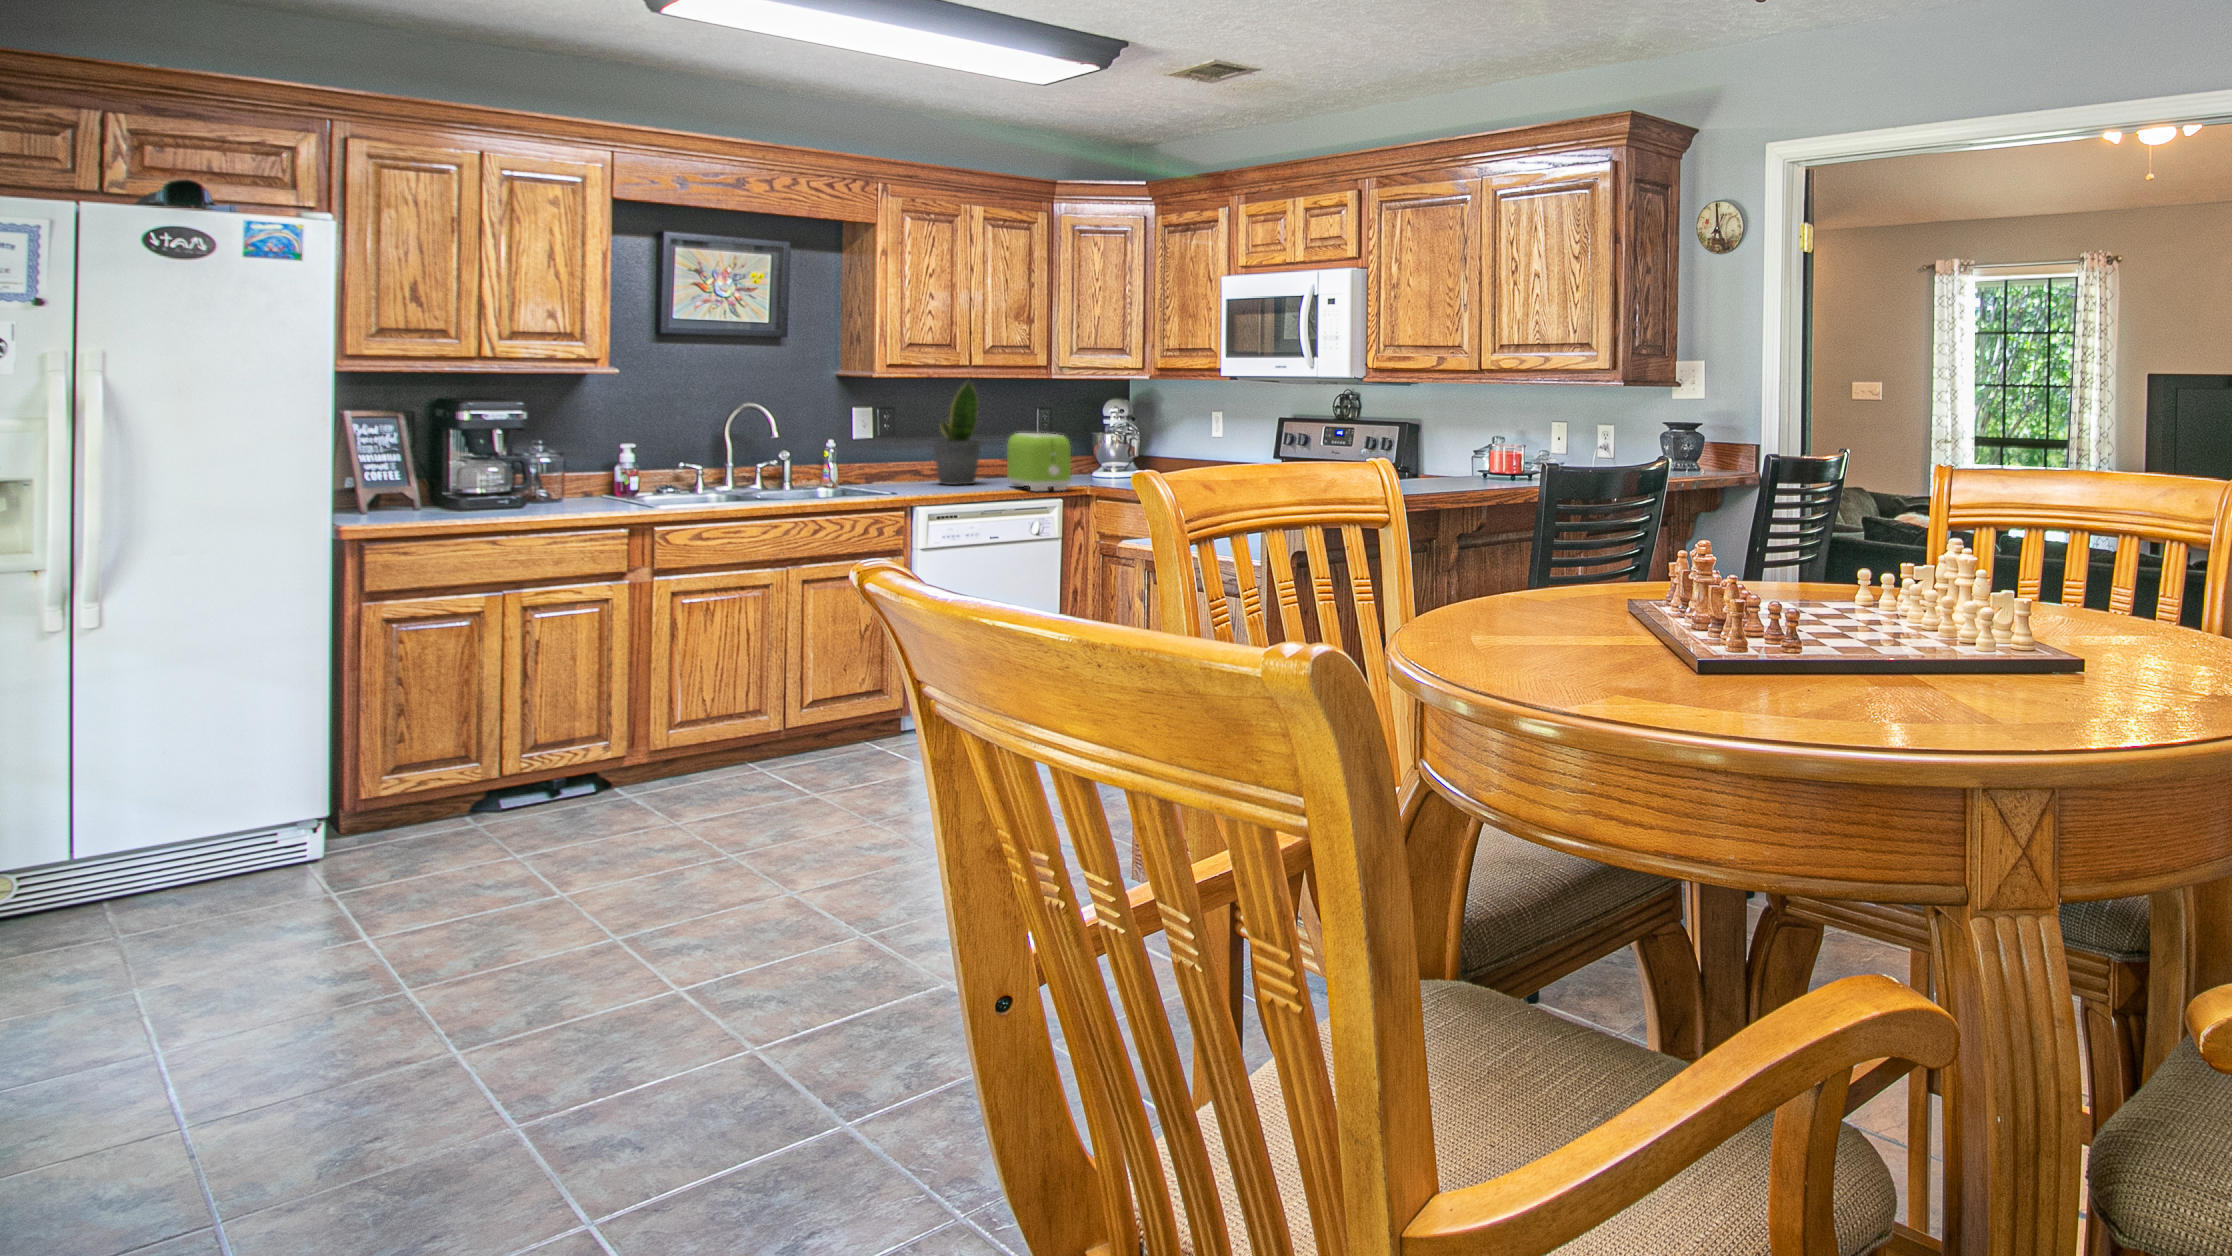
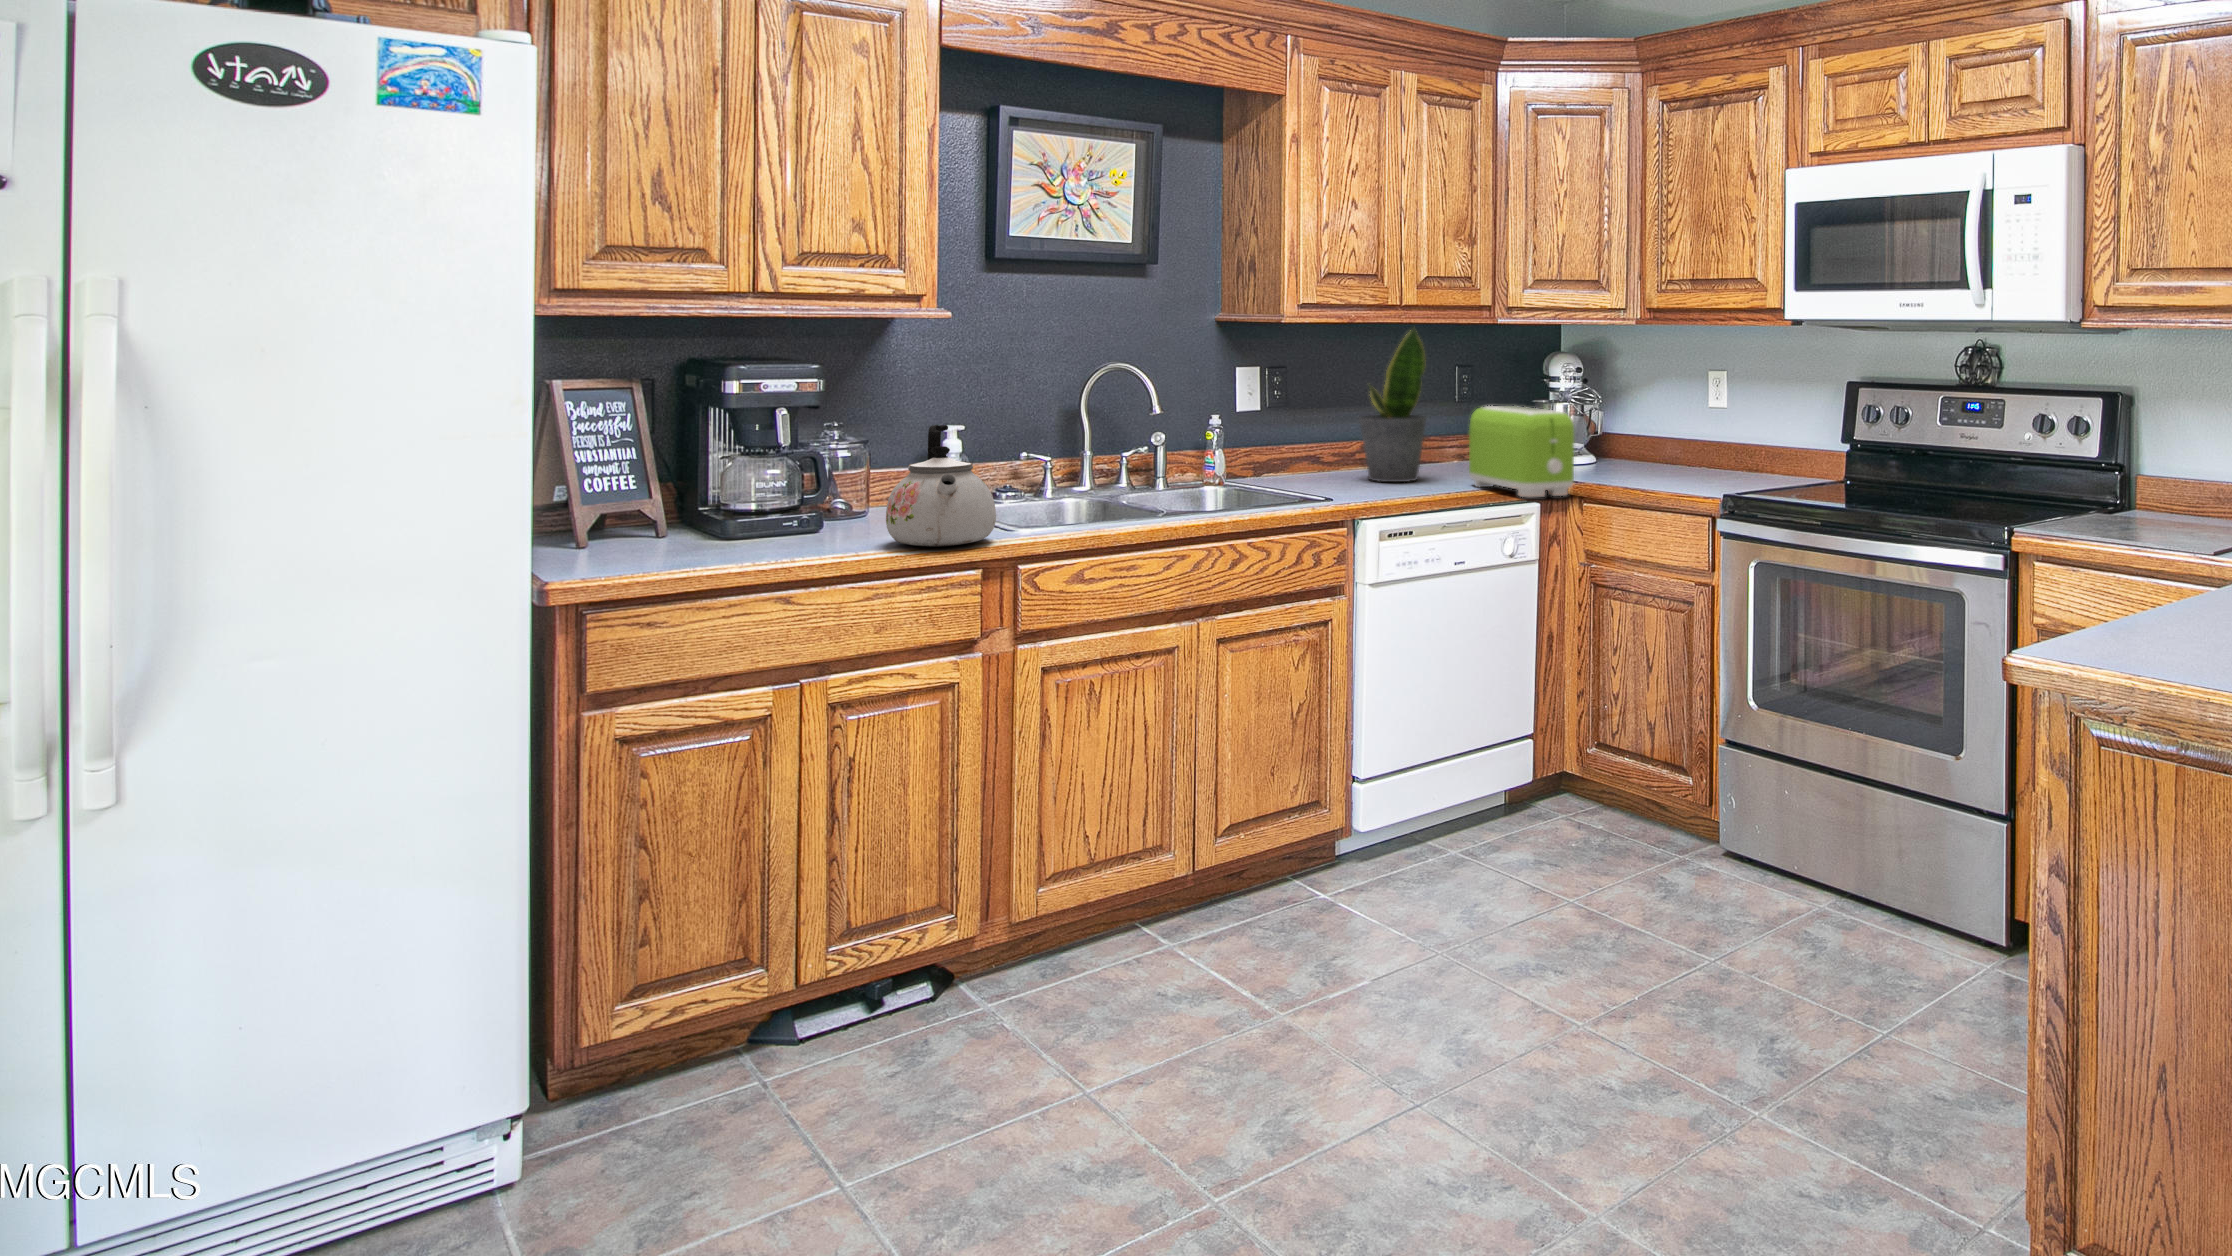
kettle: none [567,439,642,513] -> present [886,425,996,547]

